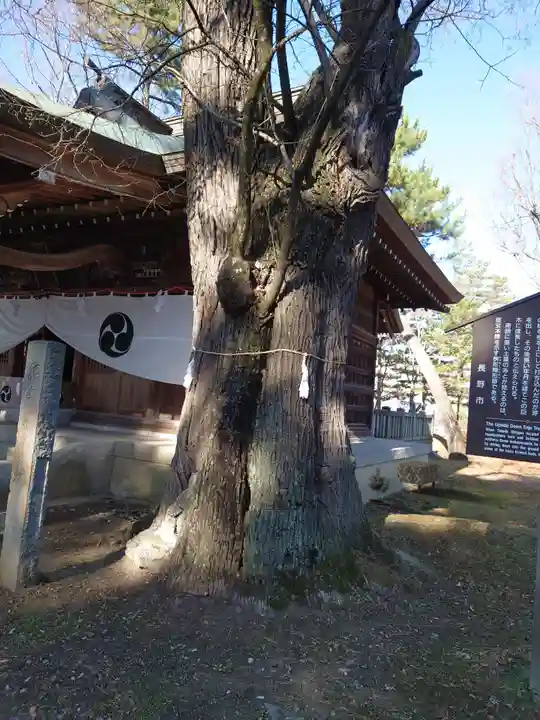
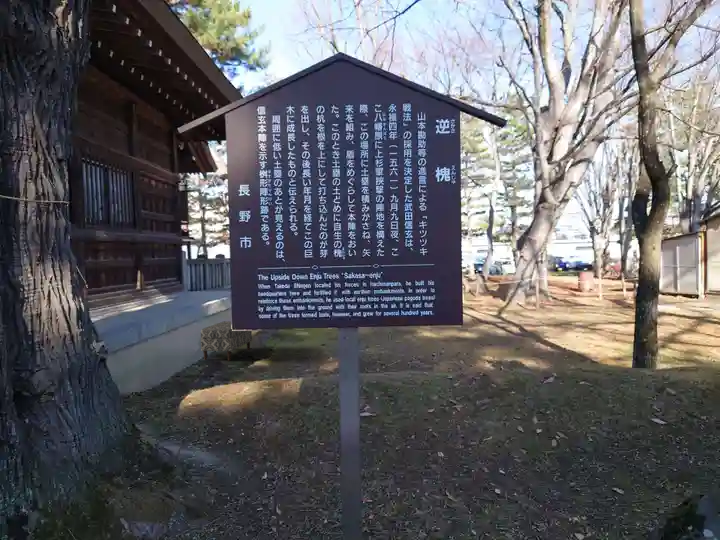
potted tree: present [367,468,389,504] -> none [151,339,186,390]

